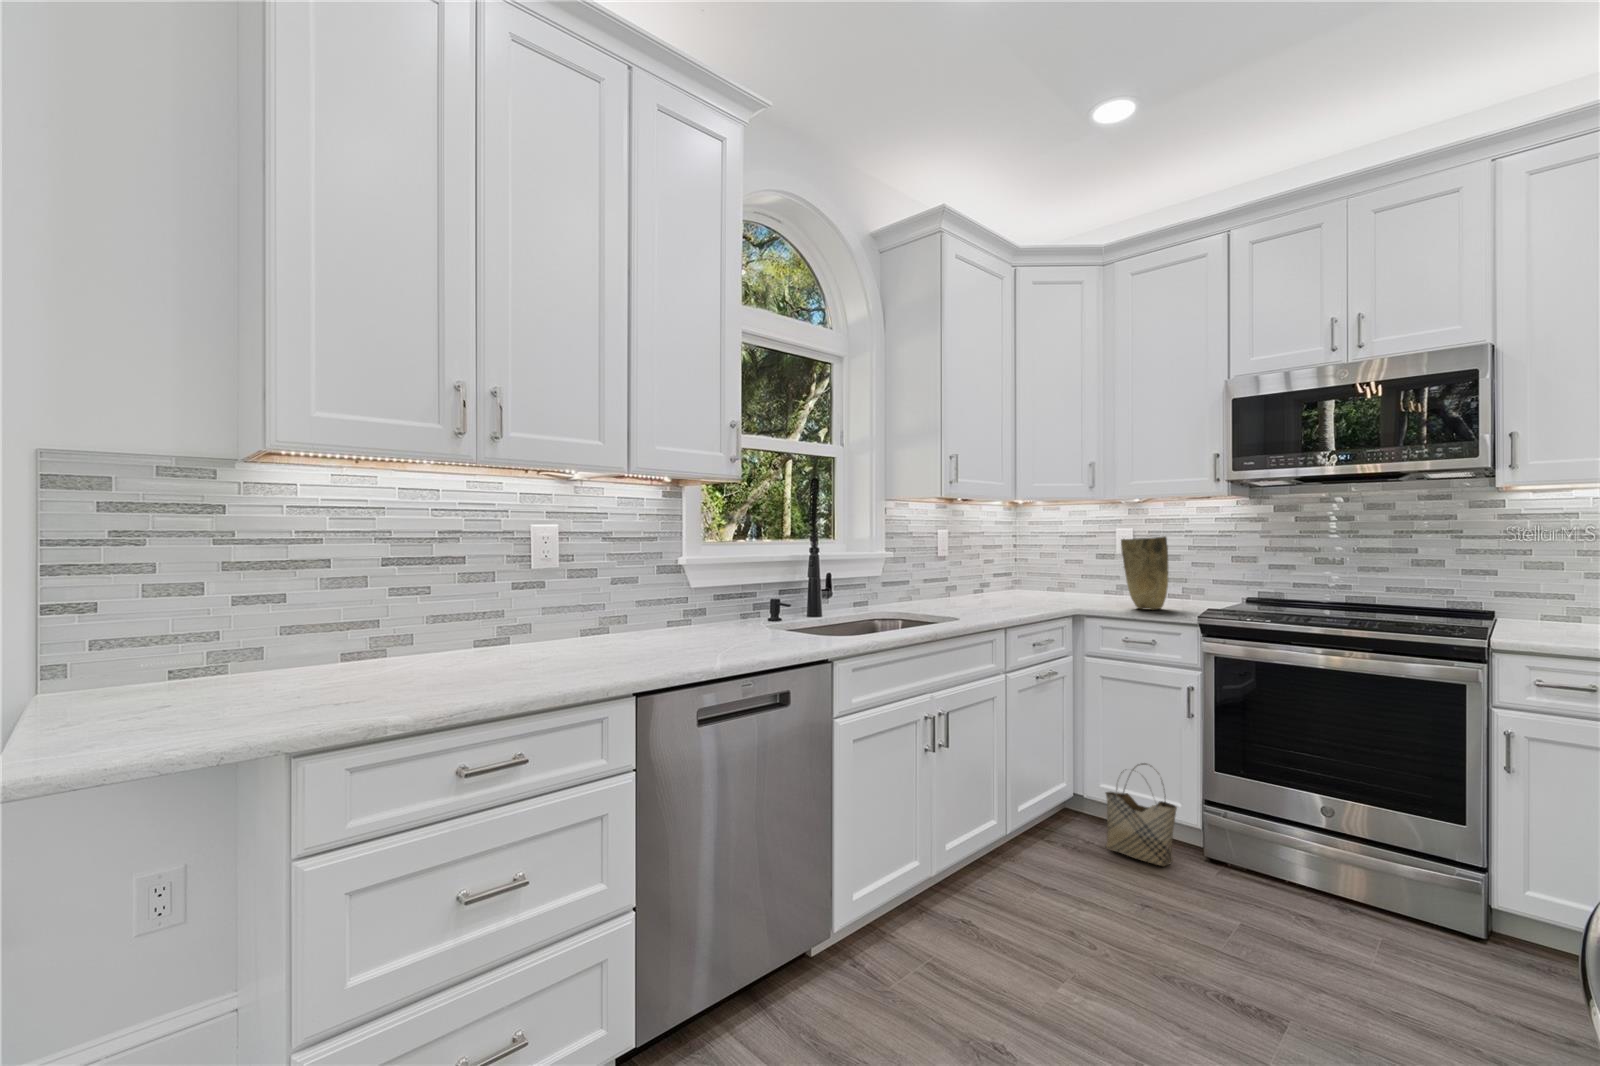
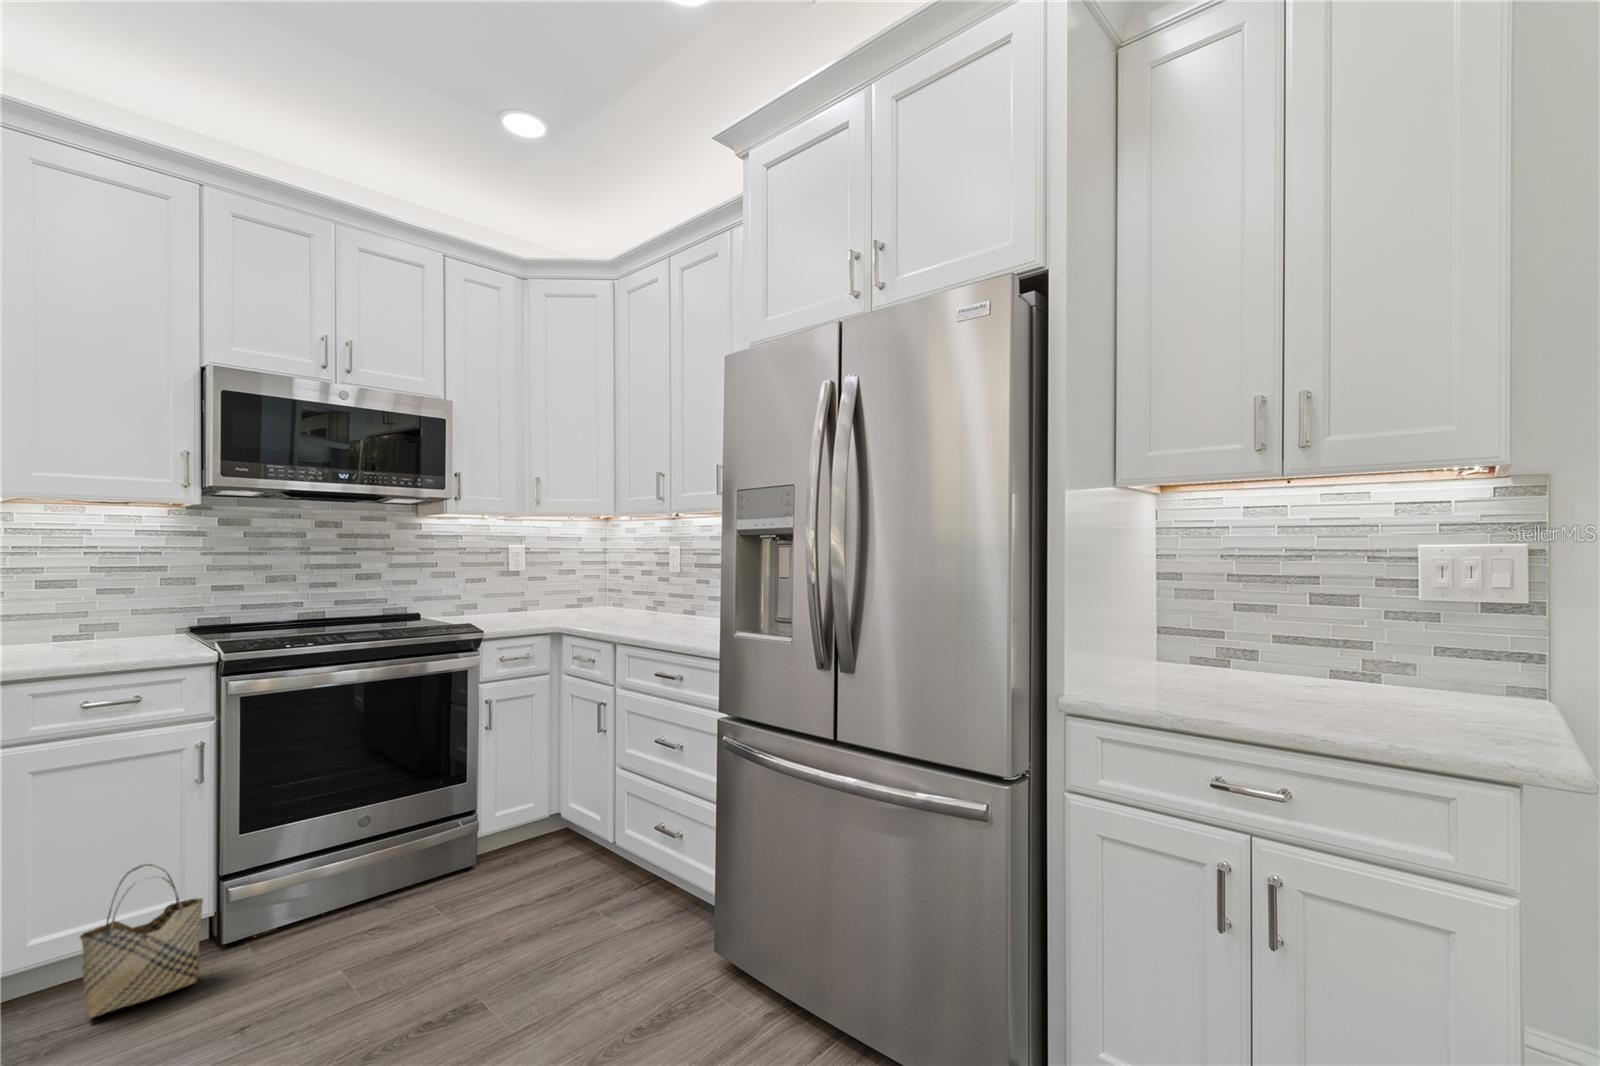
vase: present [1121,536,1169,610] -> none [69,555,155,657]

